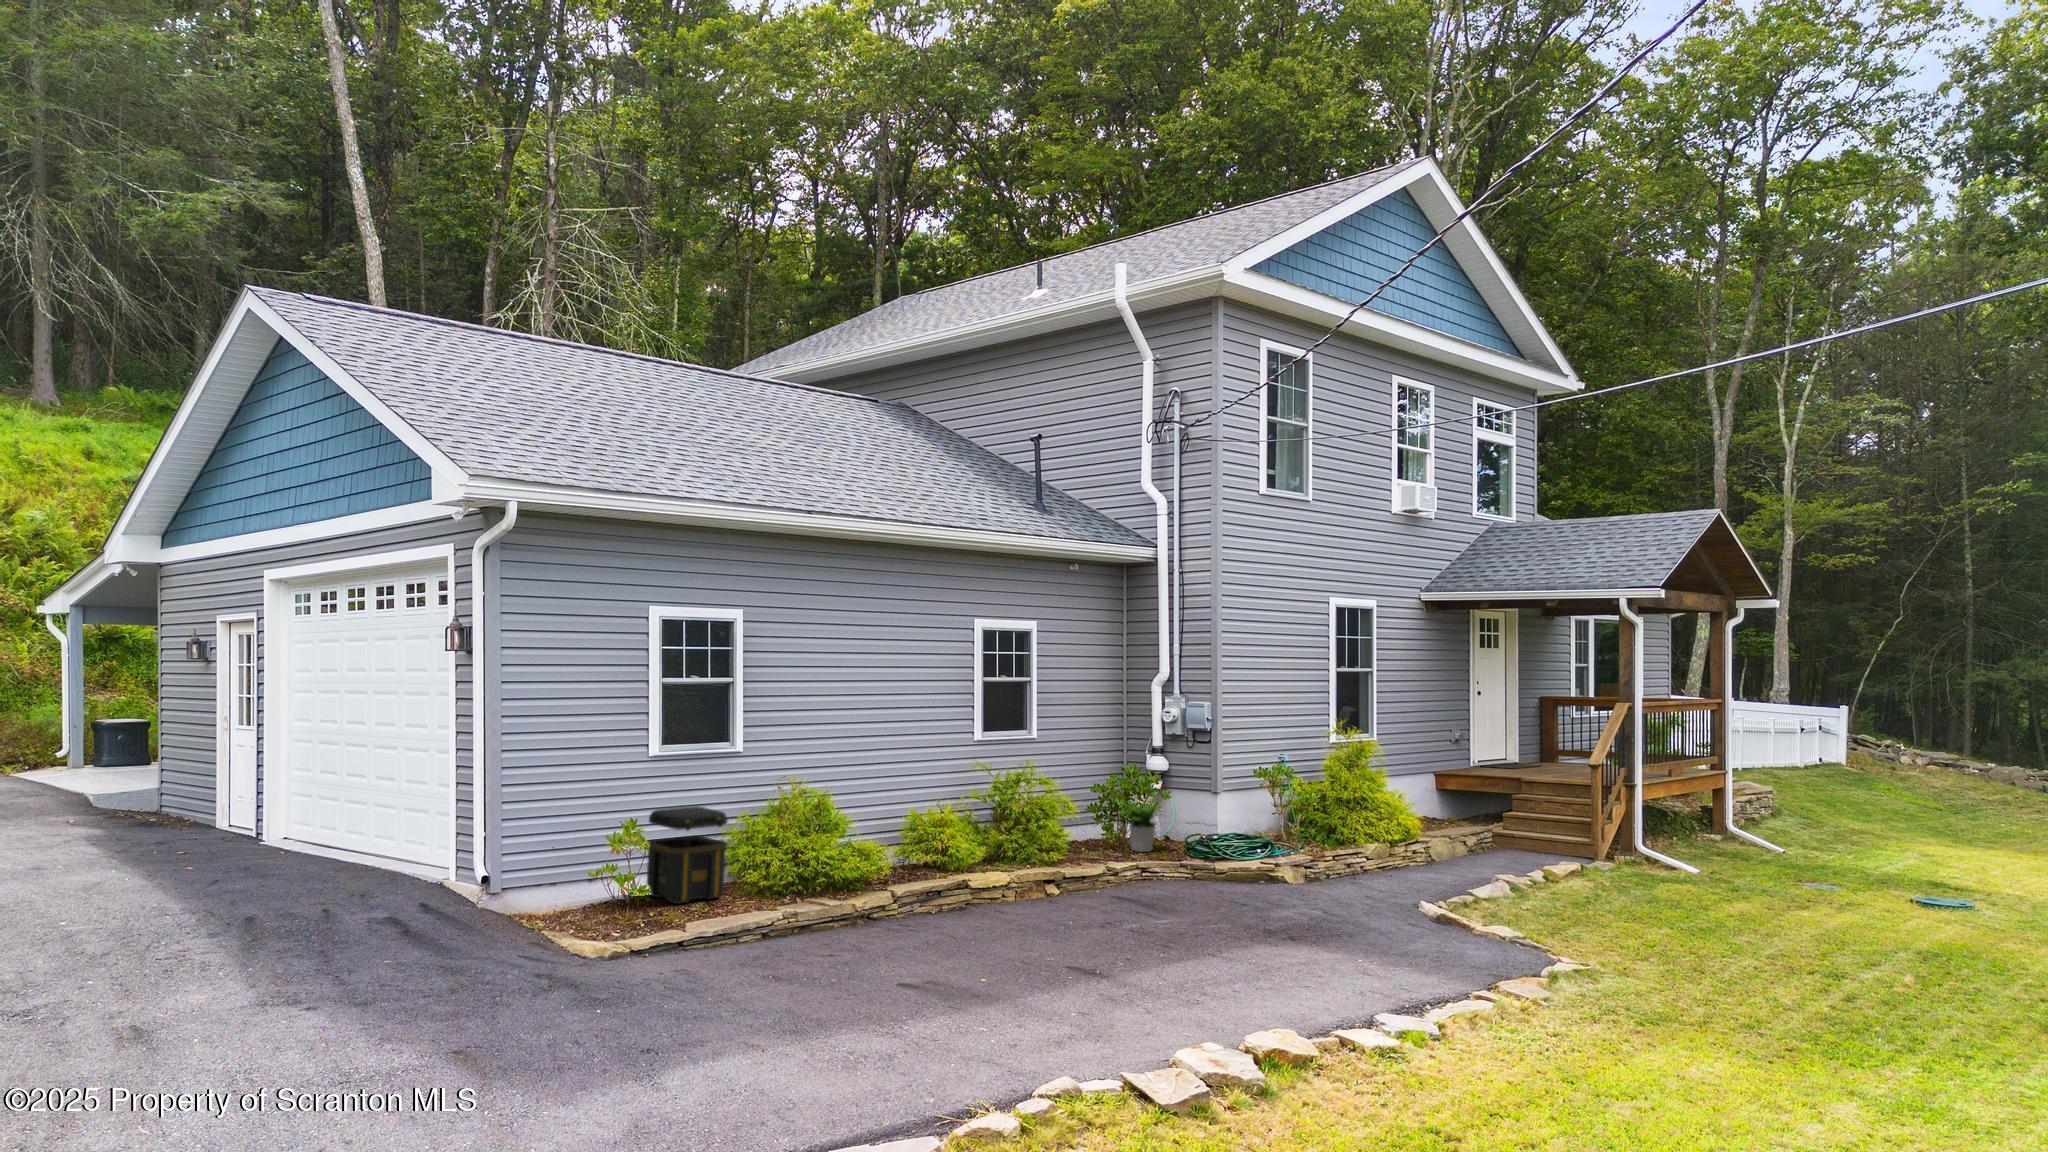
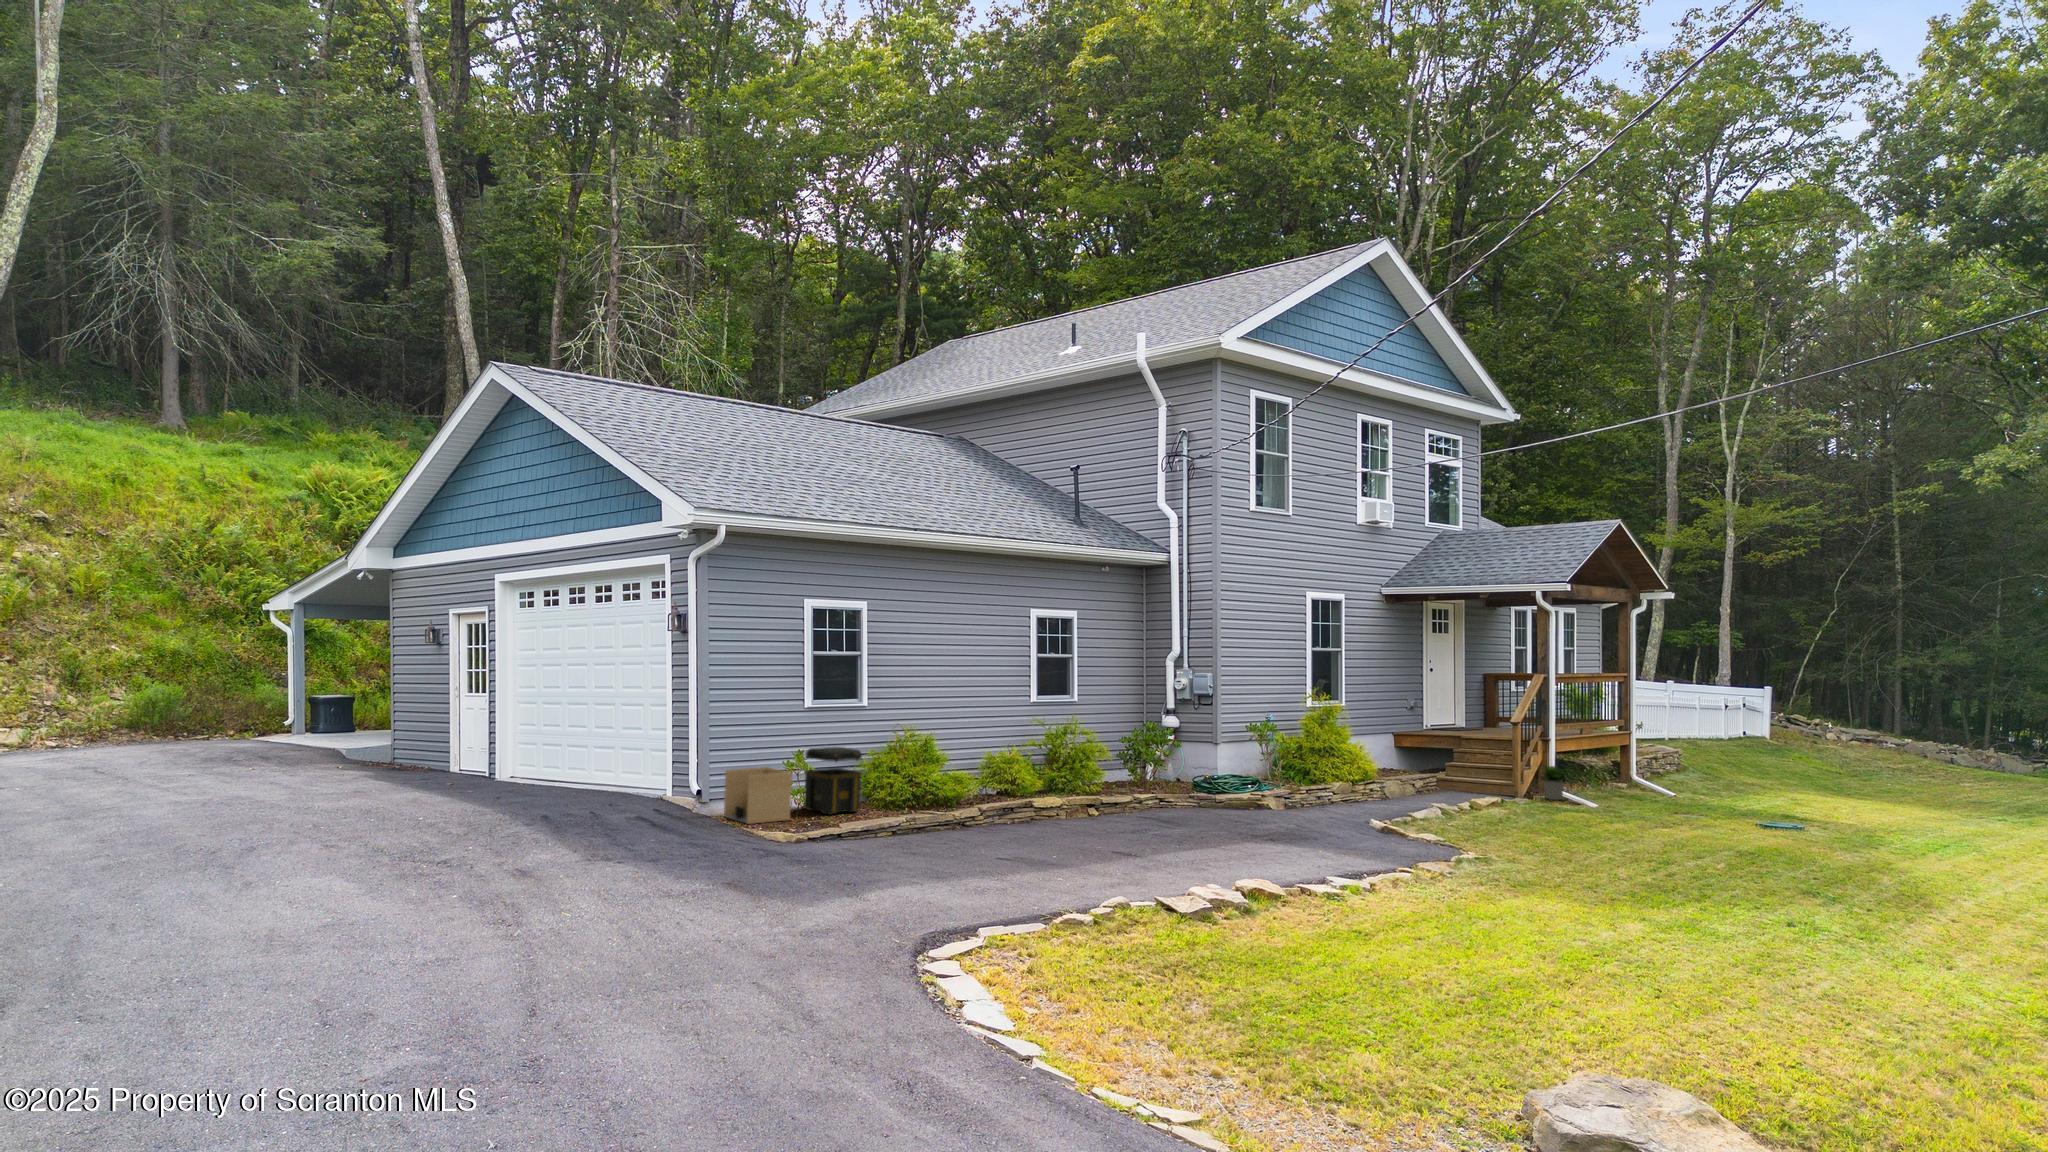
potted plant: present [1124,805,1157,852] -> present [1535,766,1565,800]
cardboard box: none [522,838,618,924] -> present [724,767,792,824]

